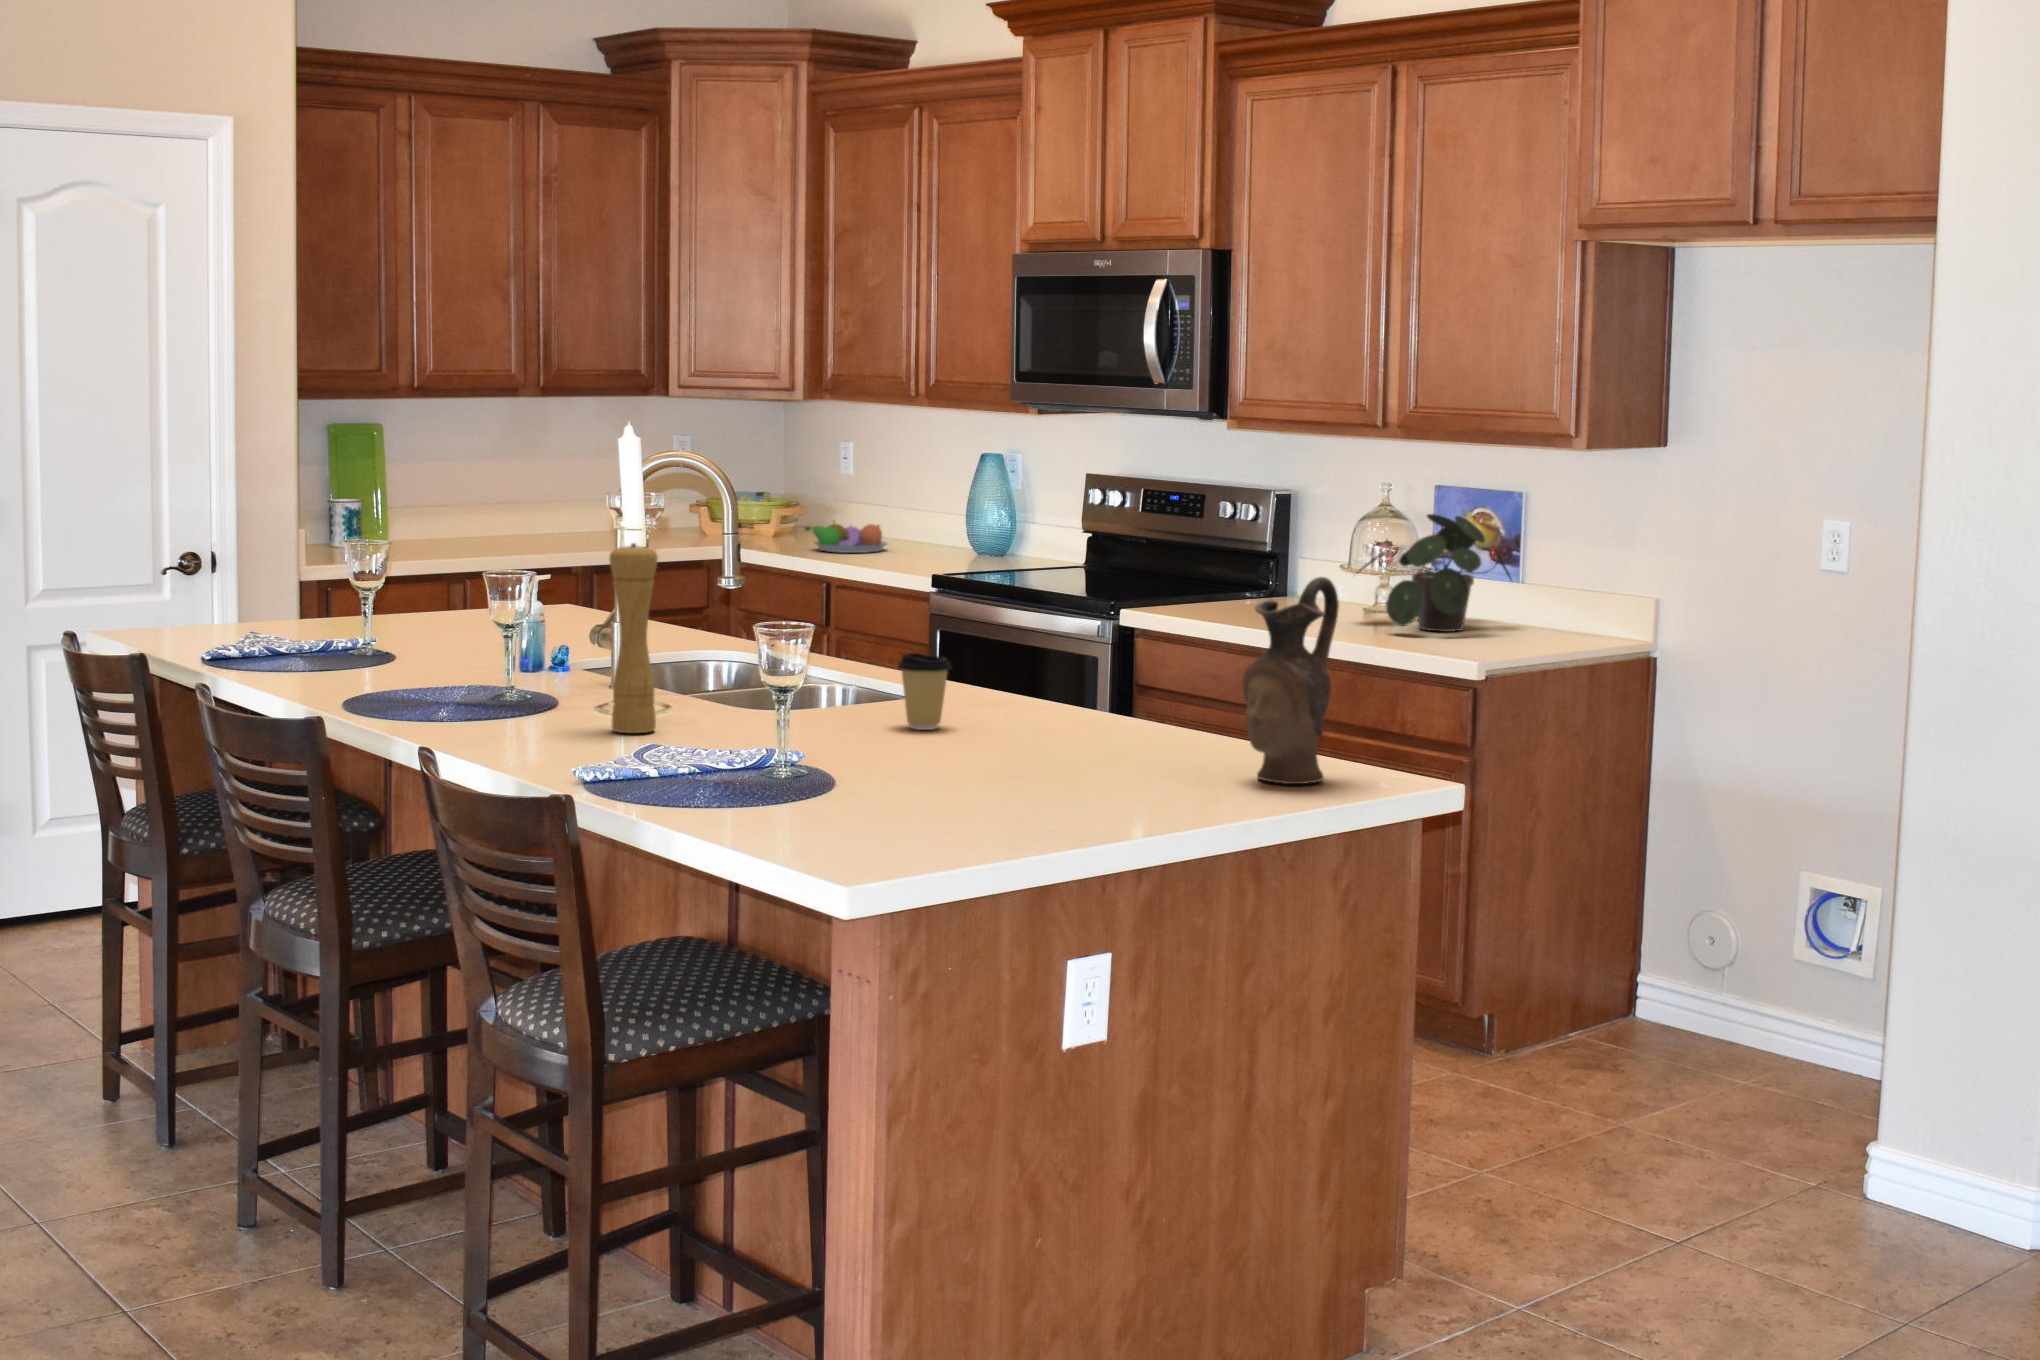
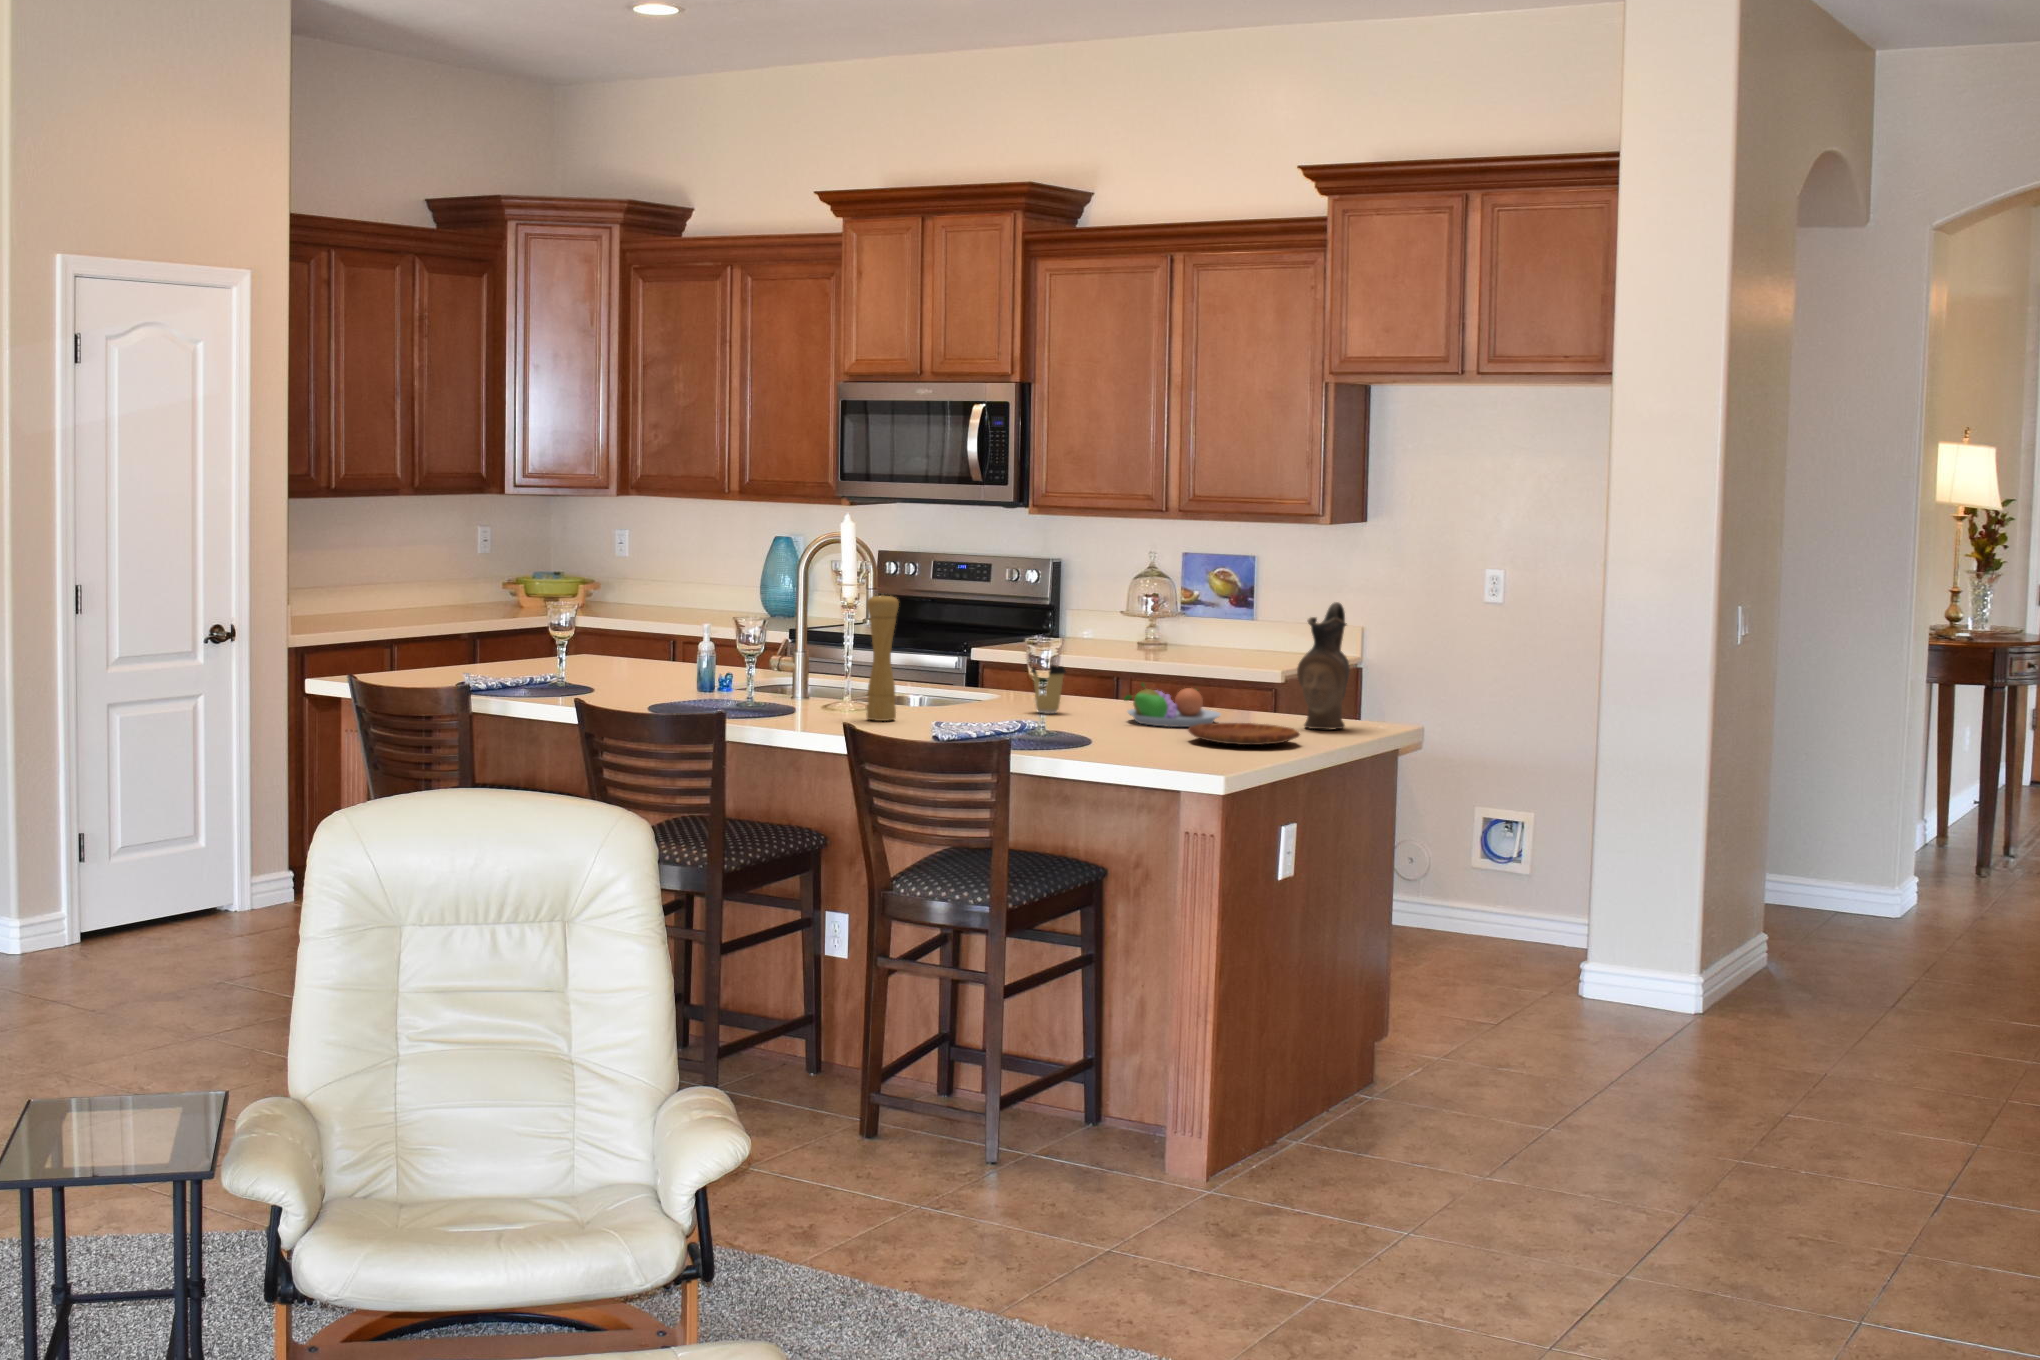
potted plant: present [1358,514,1512,632] -> none [1150,571,1261,654]
fruit bowl: present [805,521,887,553] -> present [1124,683,1221,727]
tray: none [984,768,1169,814] -> present [1188,723,1300,745]

